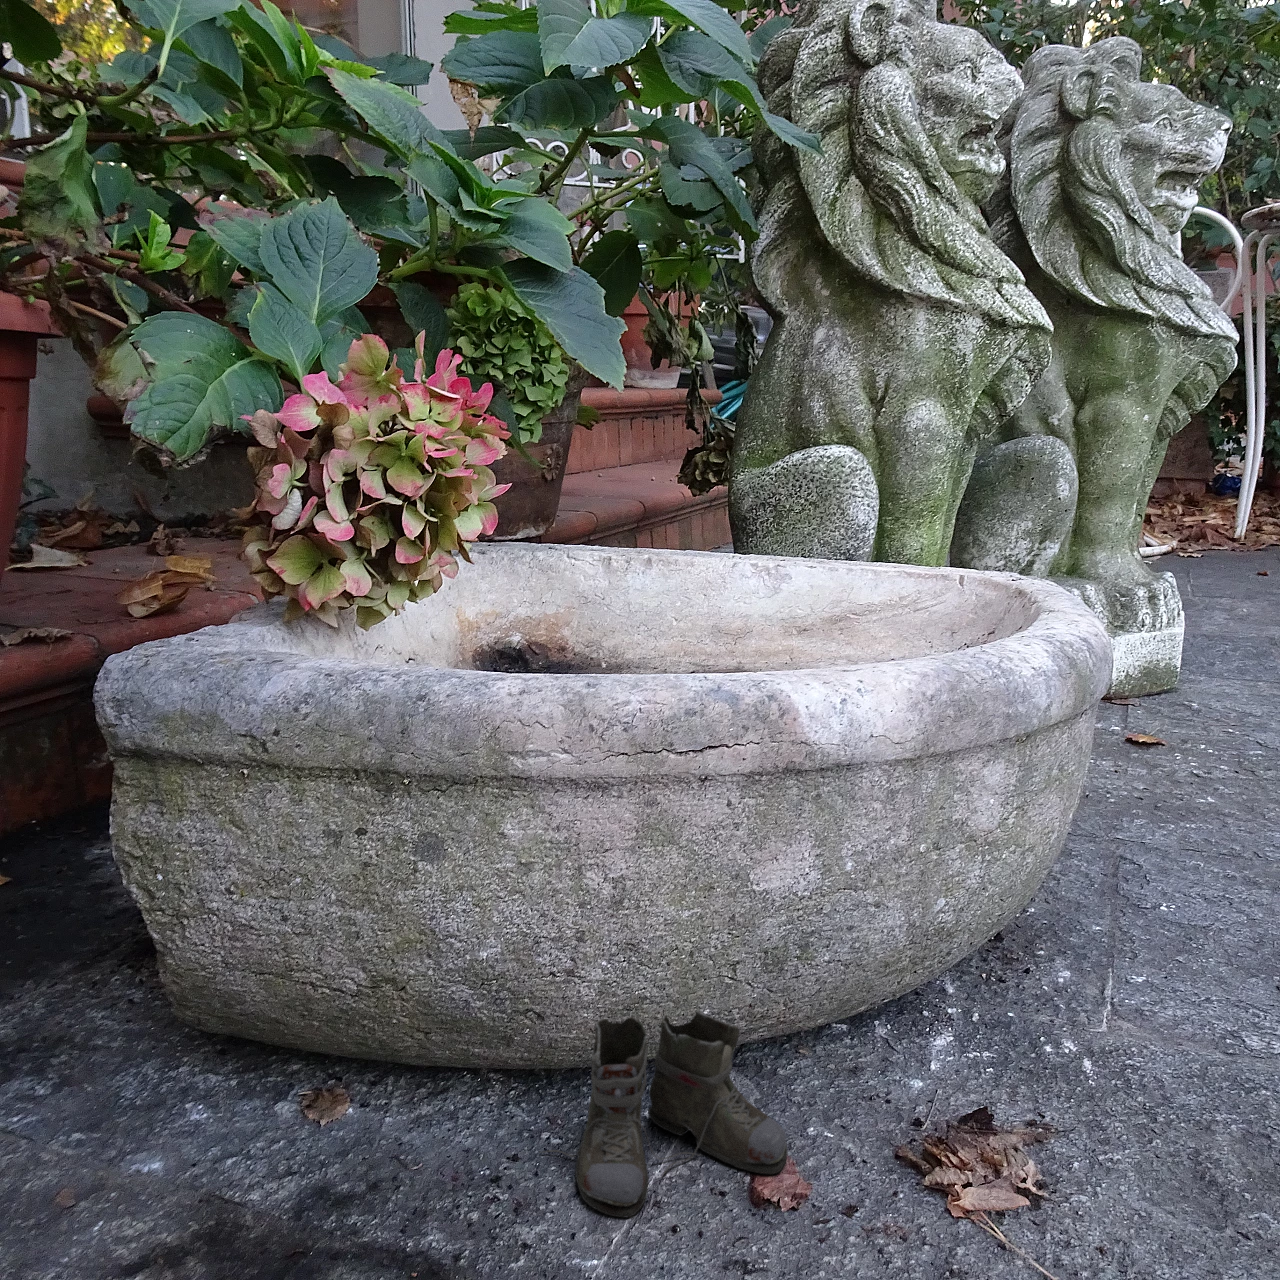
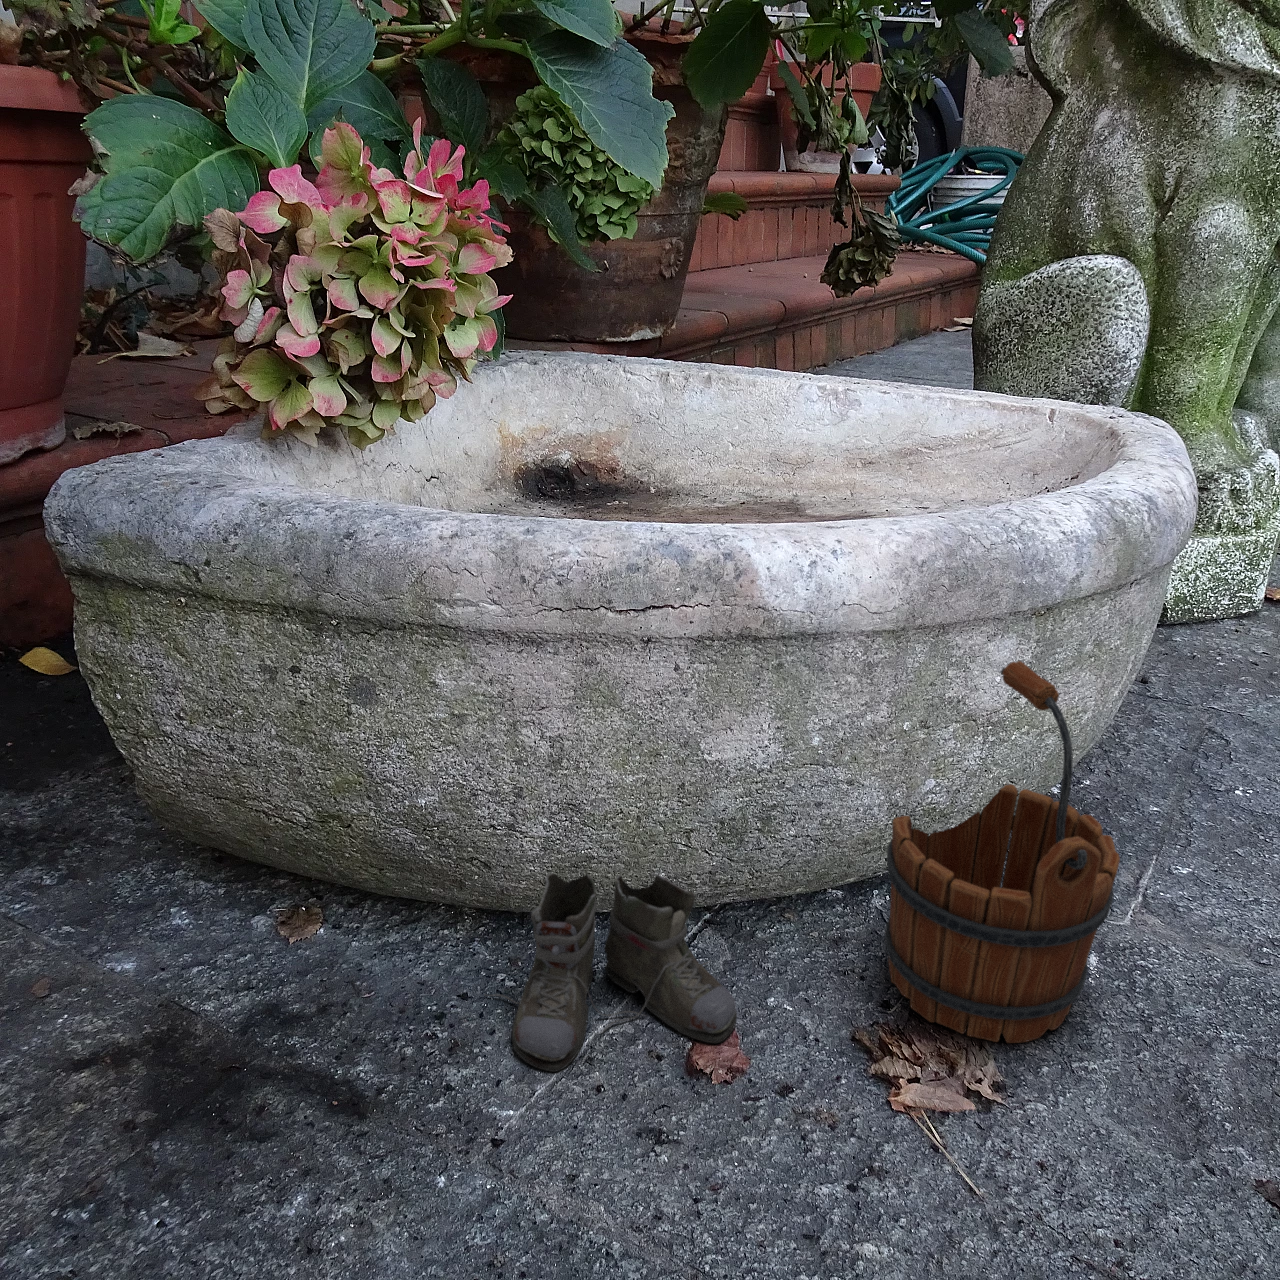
wooden bucket: none [904,784,1117,1146] -> present [885,661,1120,1043]

